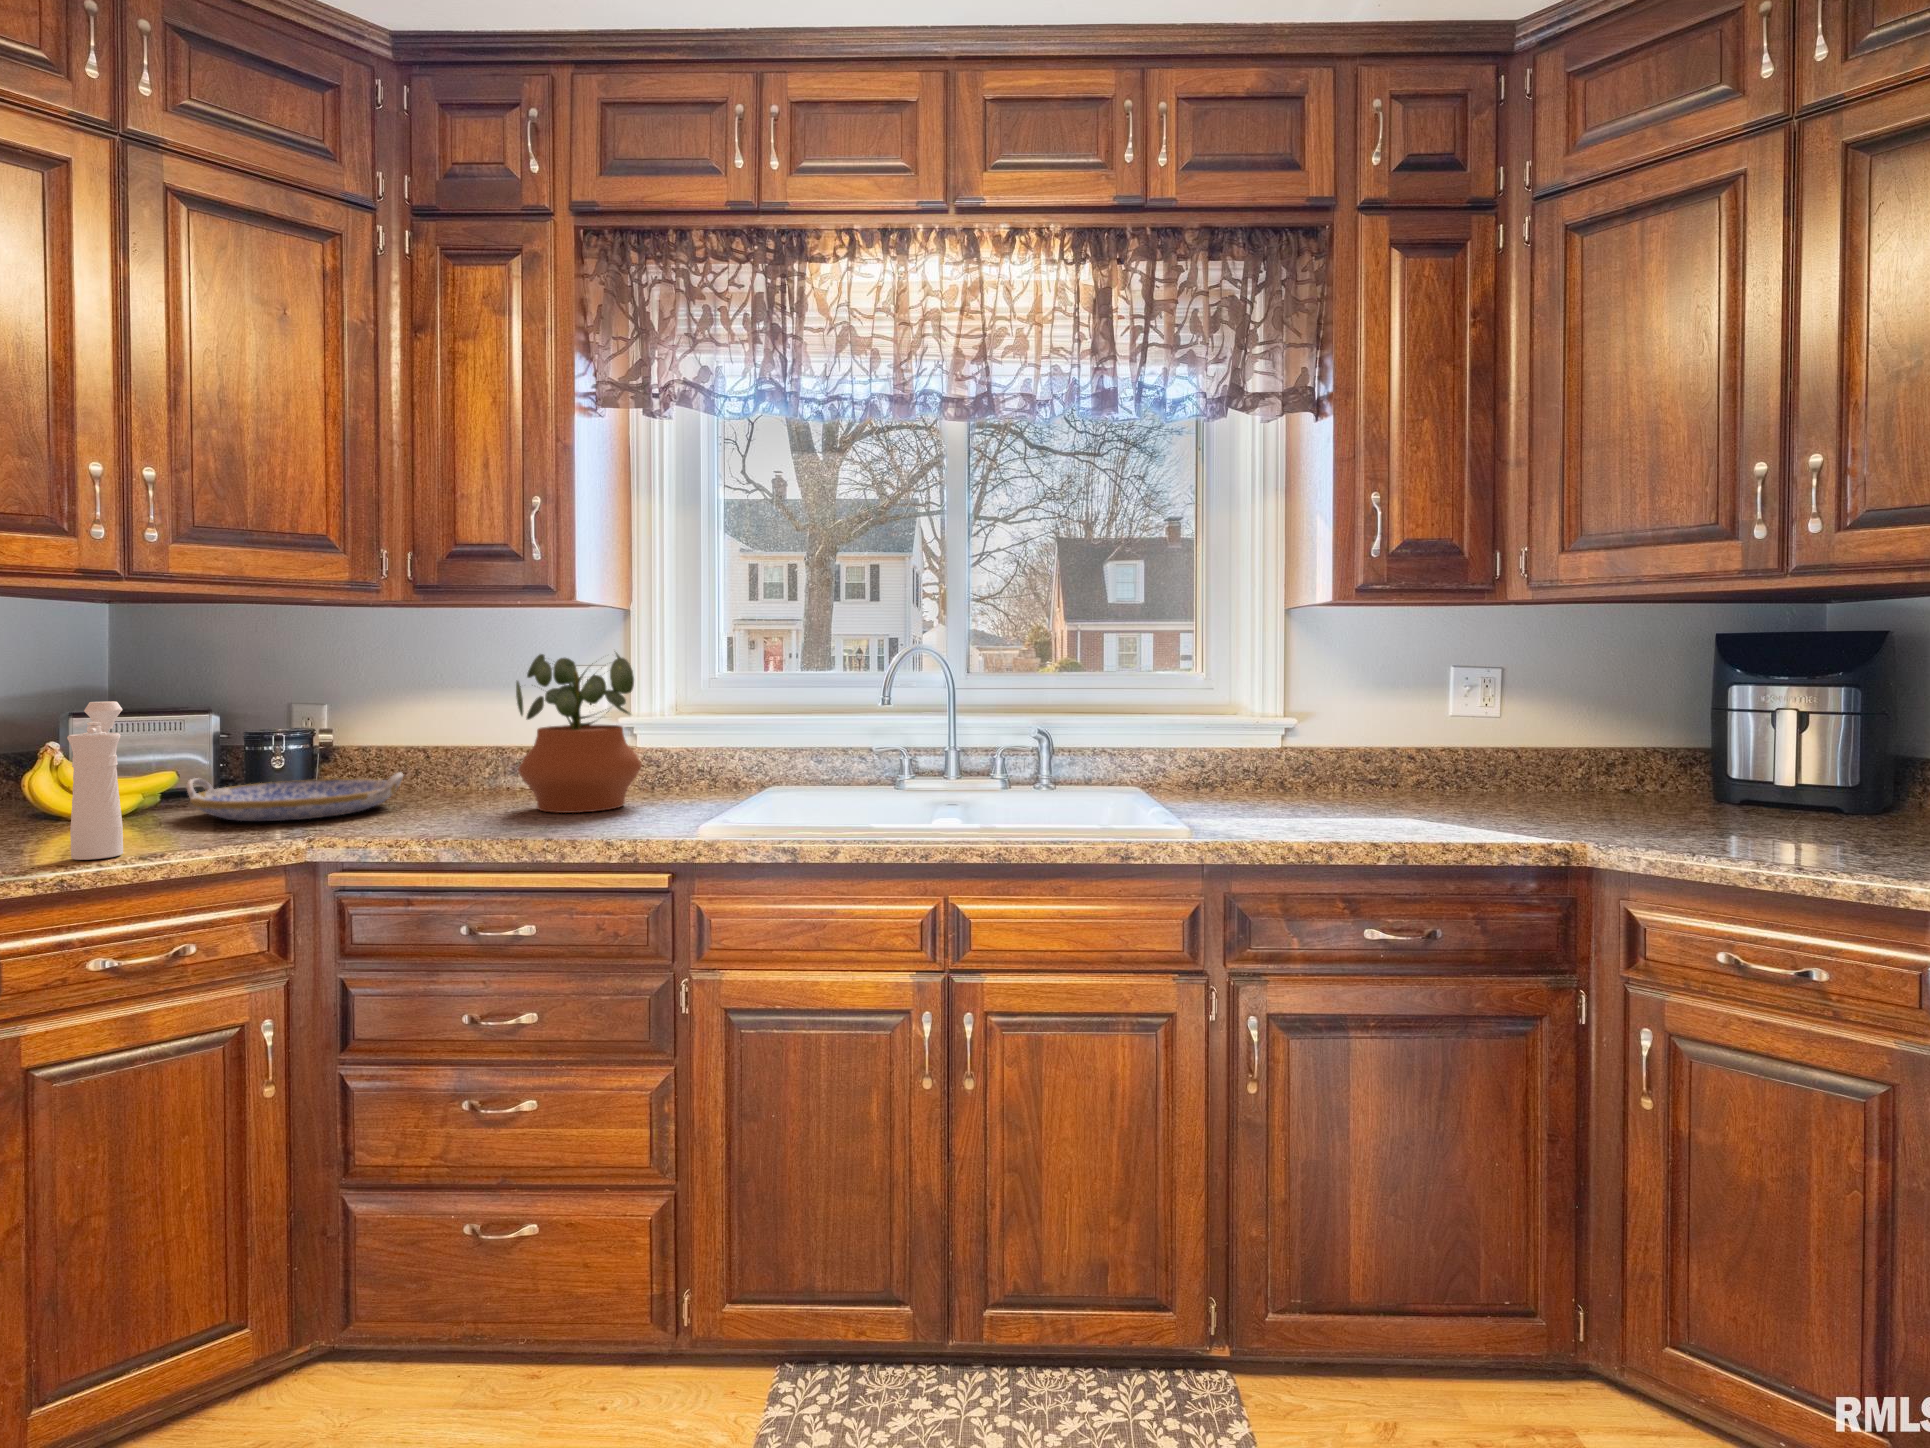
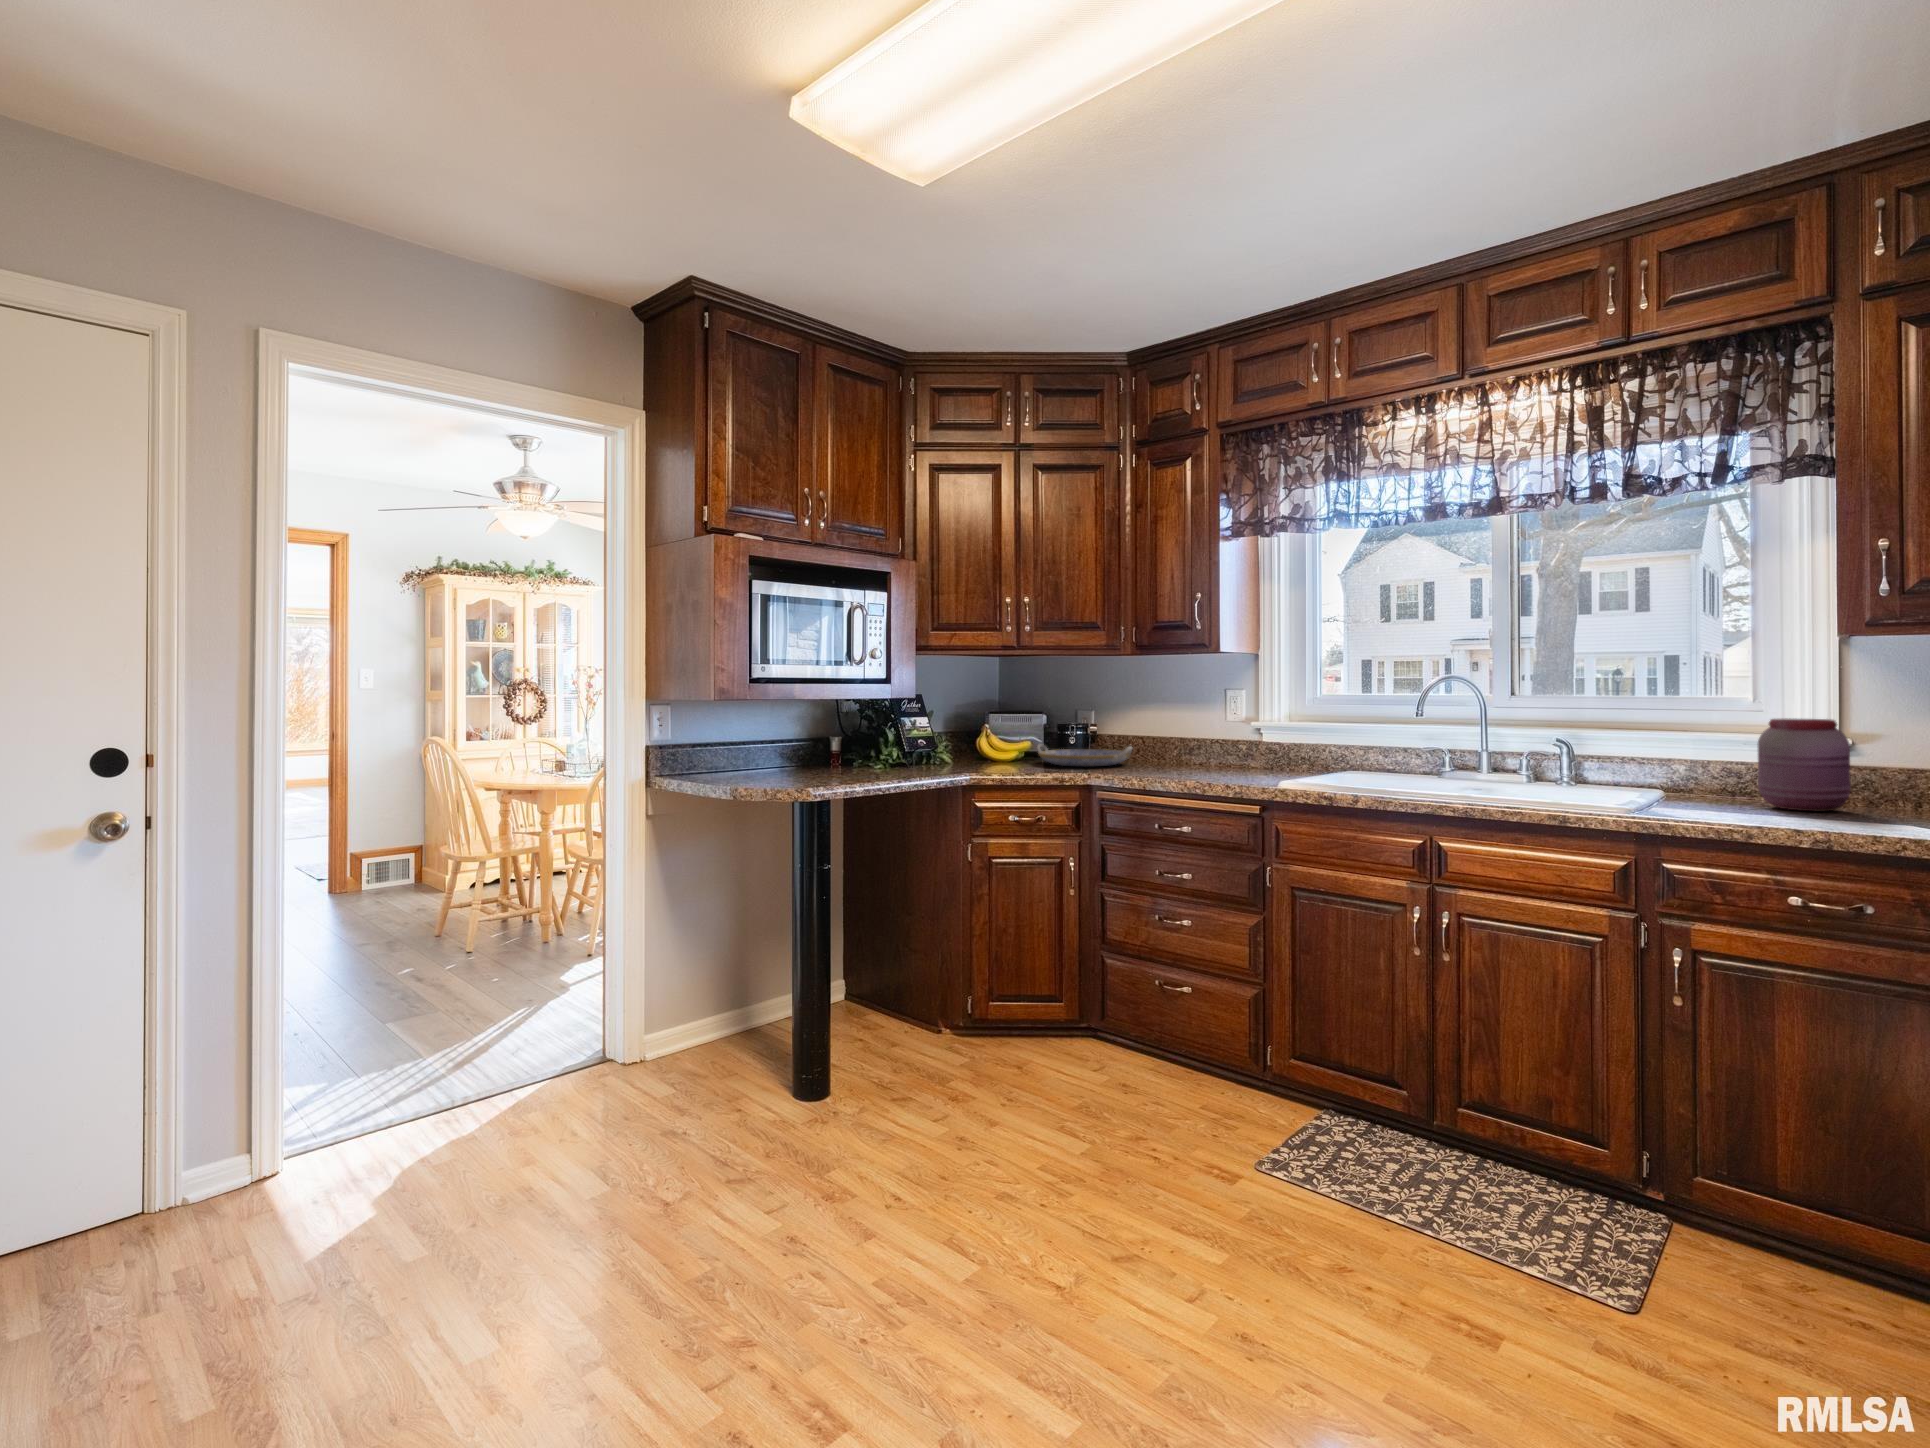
potted plant: present [516,653,642,813] -> none [1187,679,1260,773]
jar: none [1253,700,1334,809] -> present [1758,719,1851,811]
pepper mill: present [67,701,123,860] -> none [995,705,1014,773]

